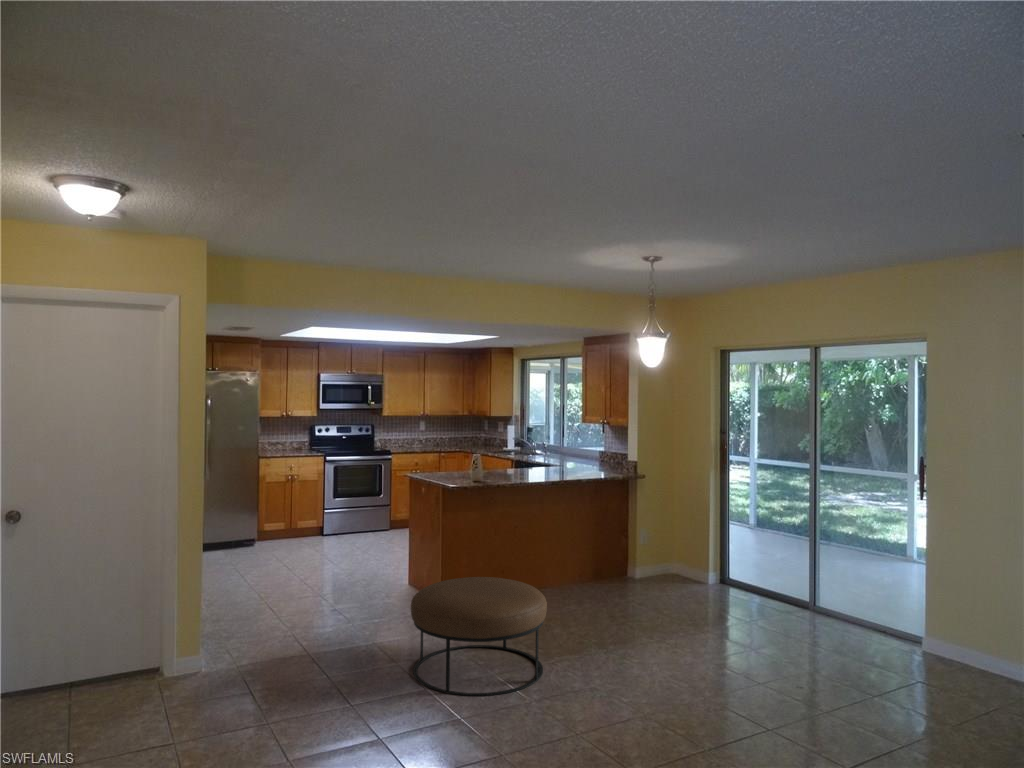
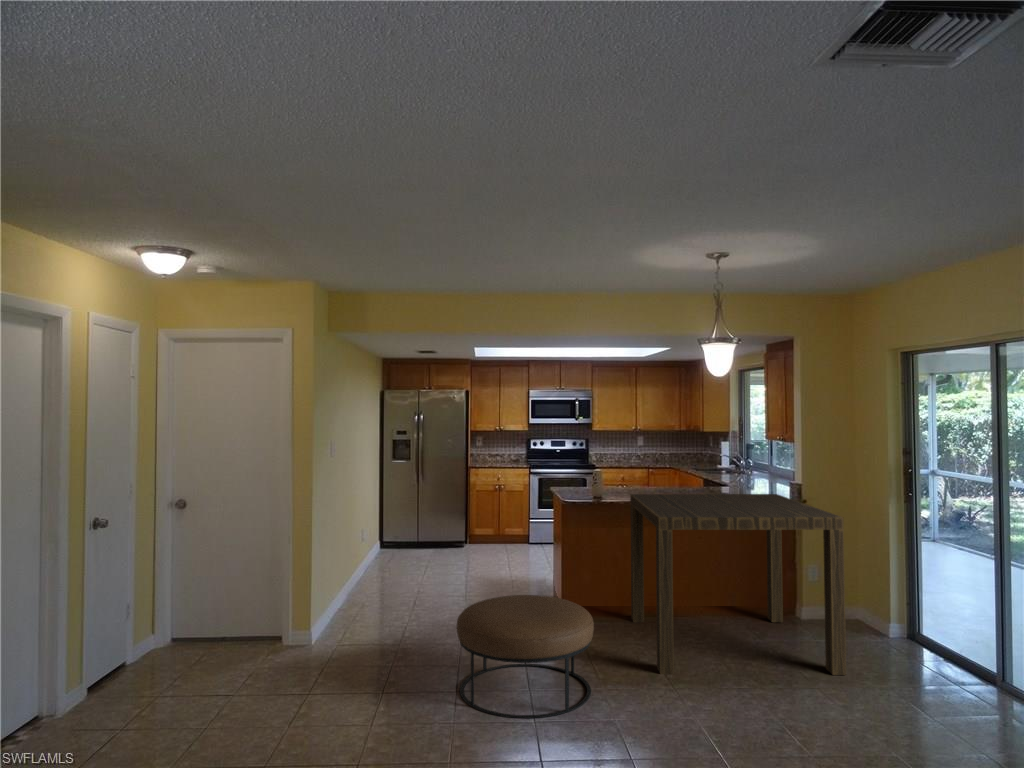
dining table: none [500,470,706,637] -> present [630,494,846,675]

